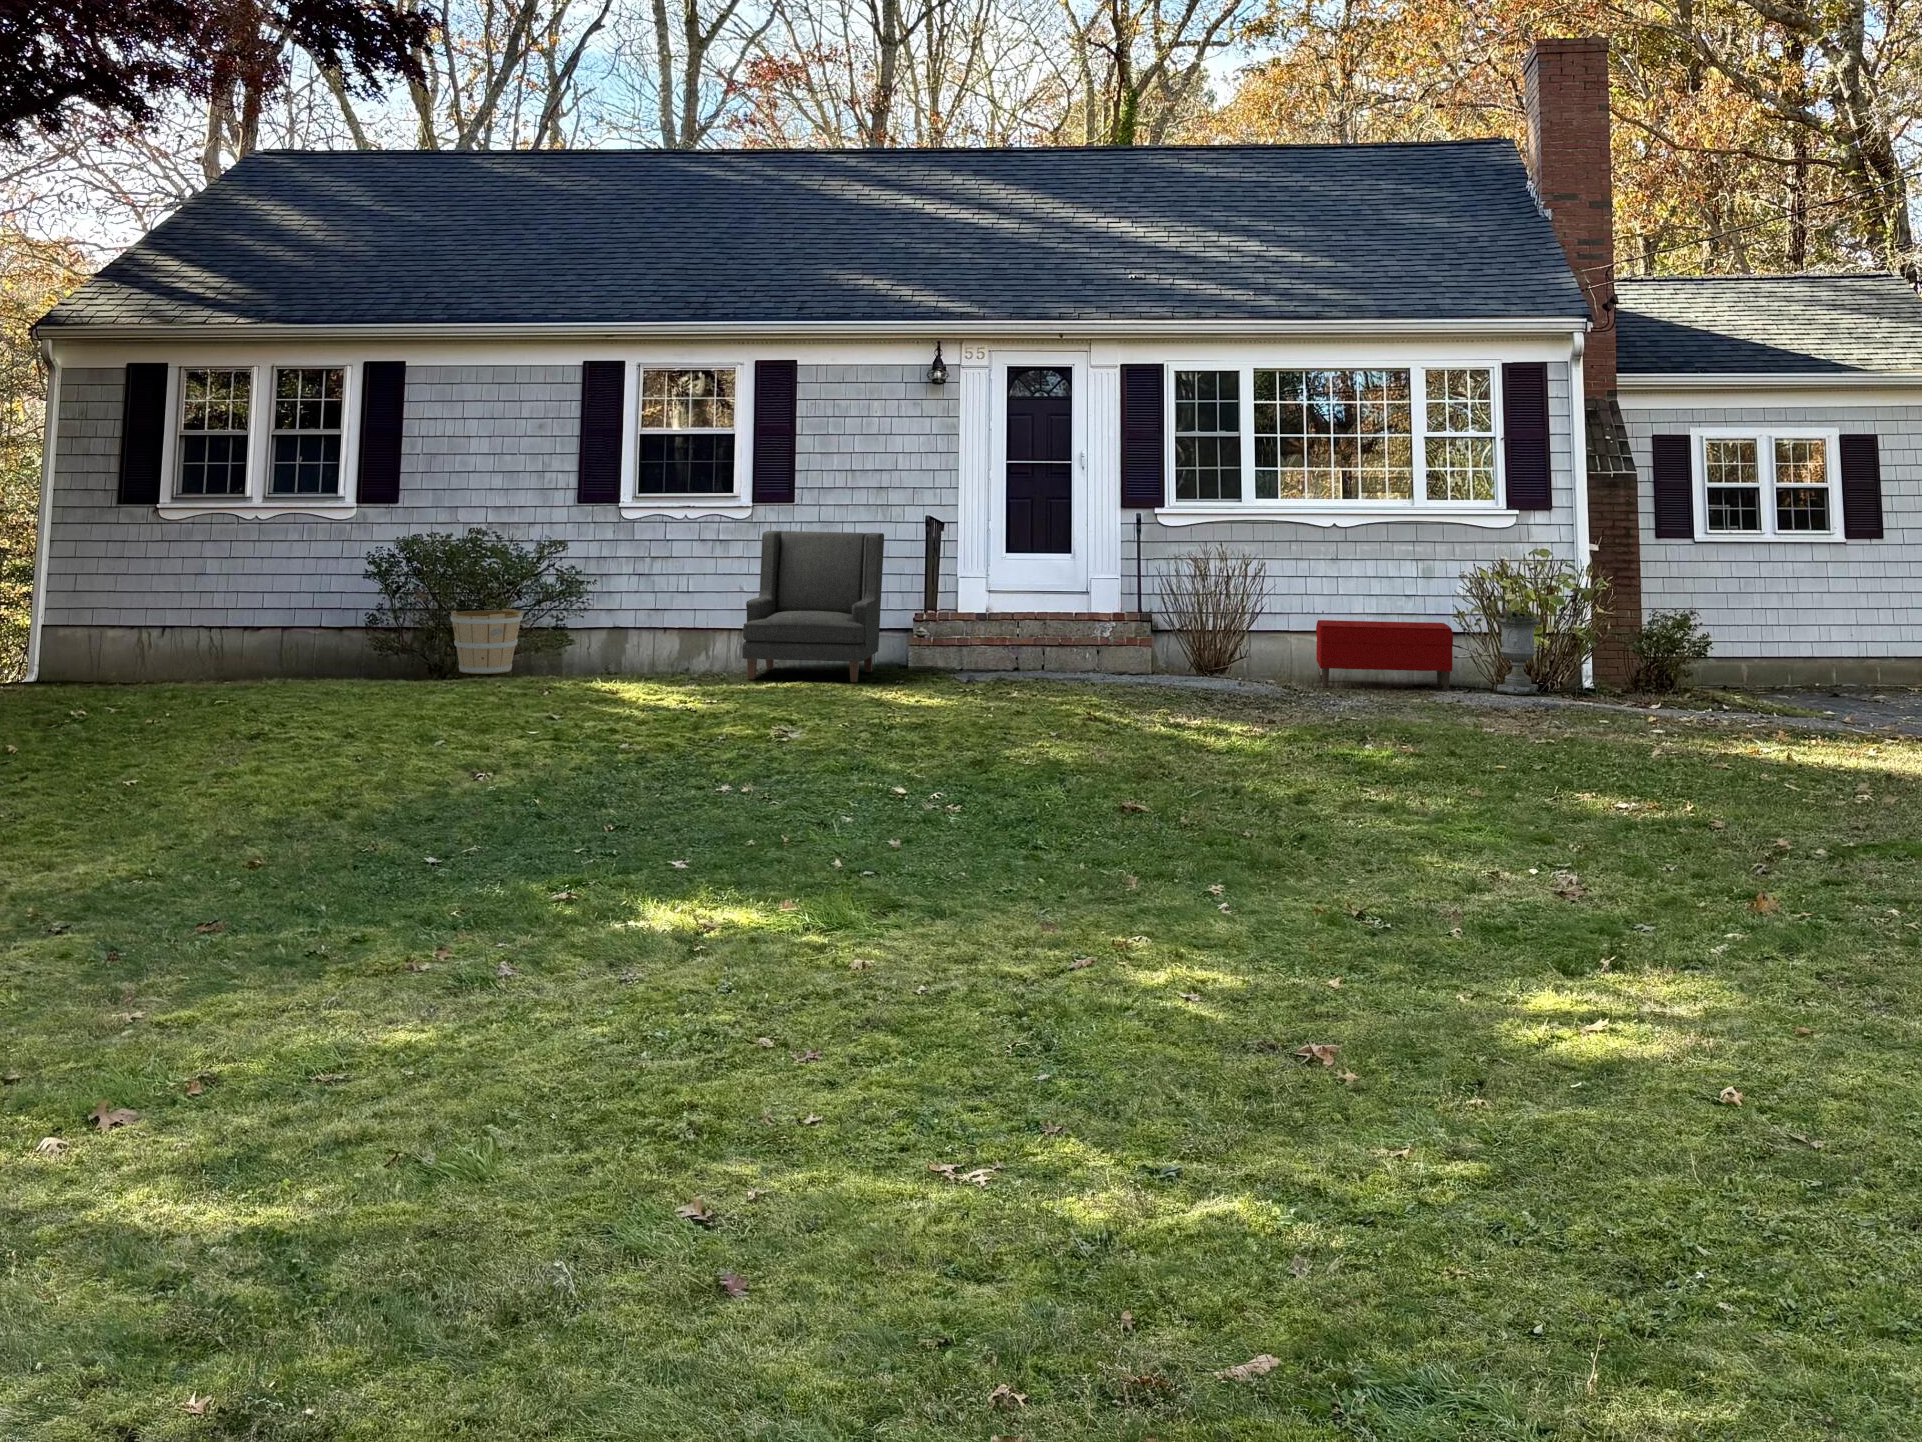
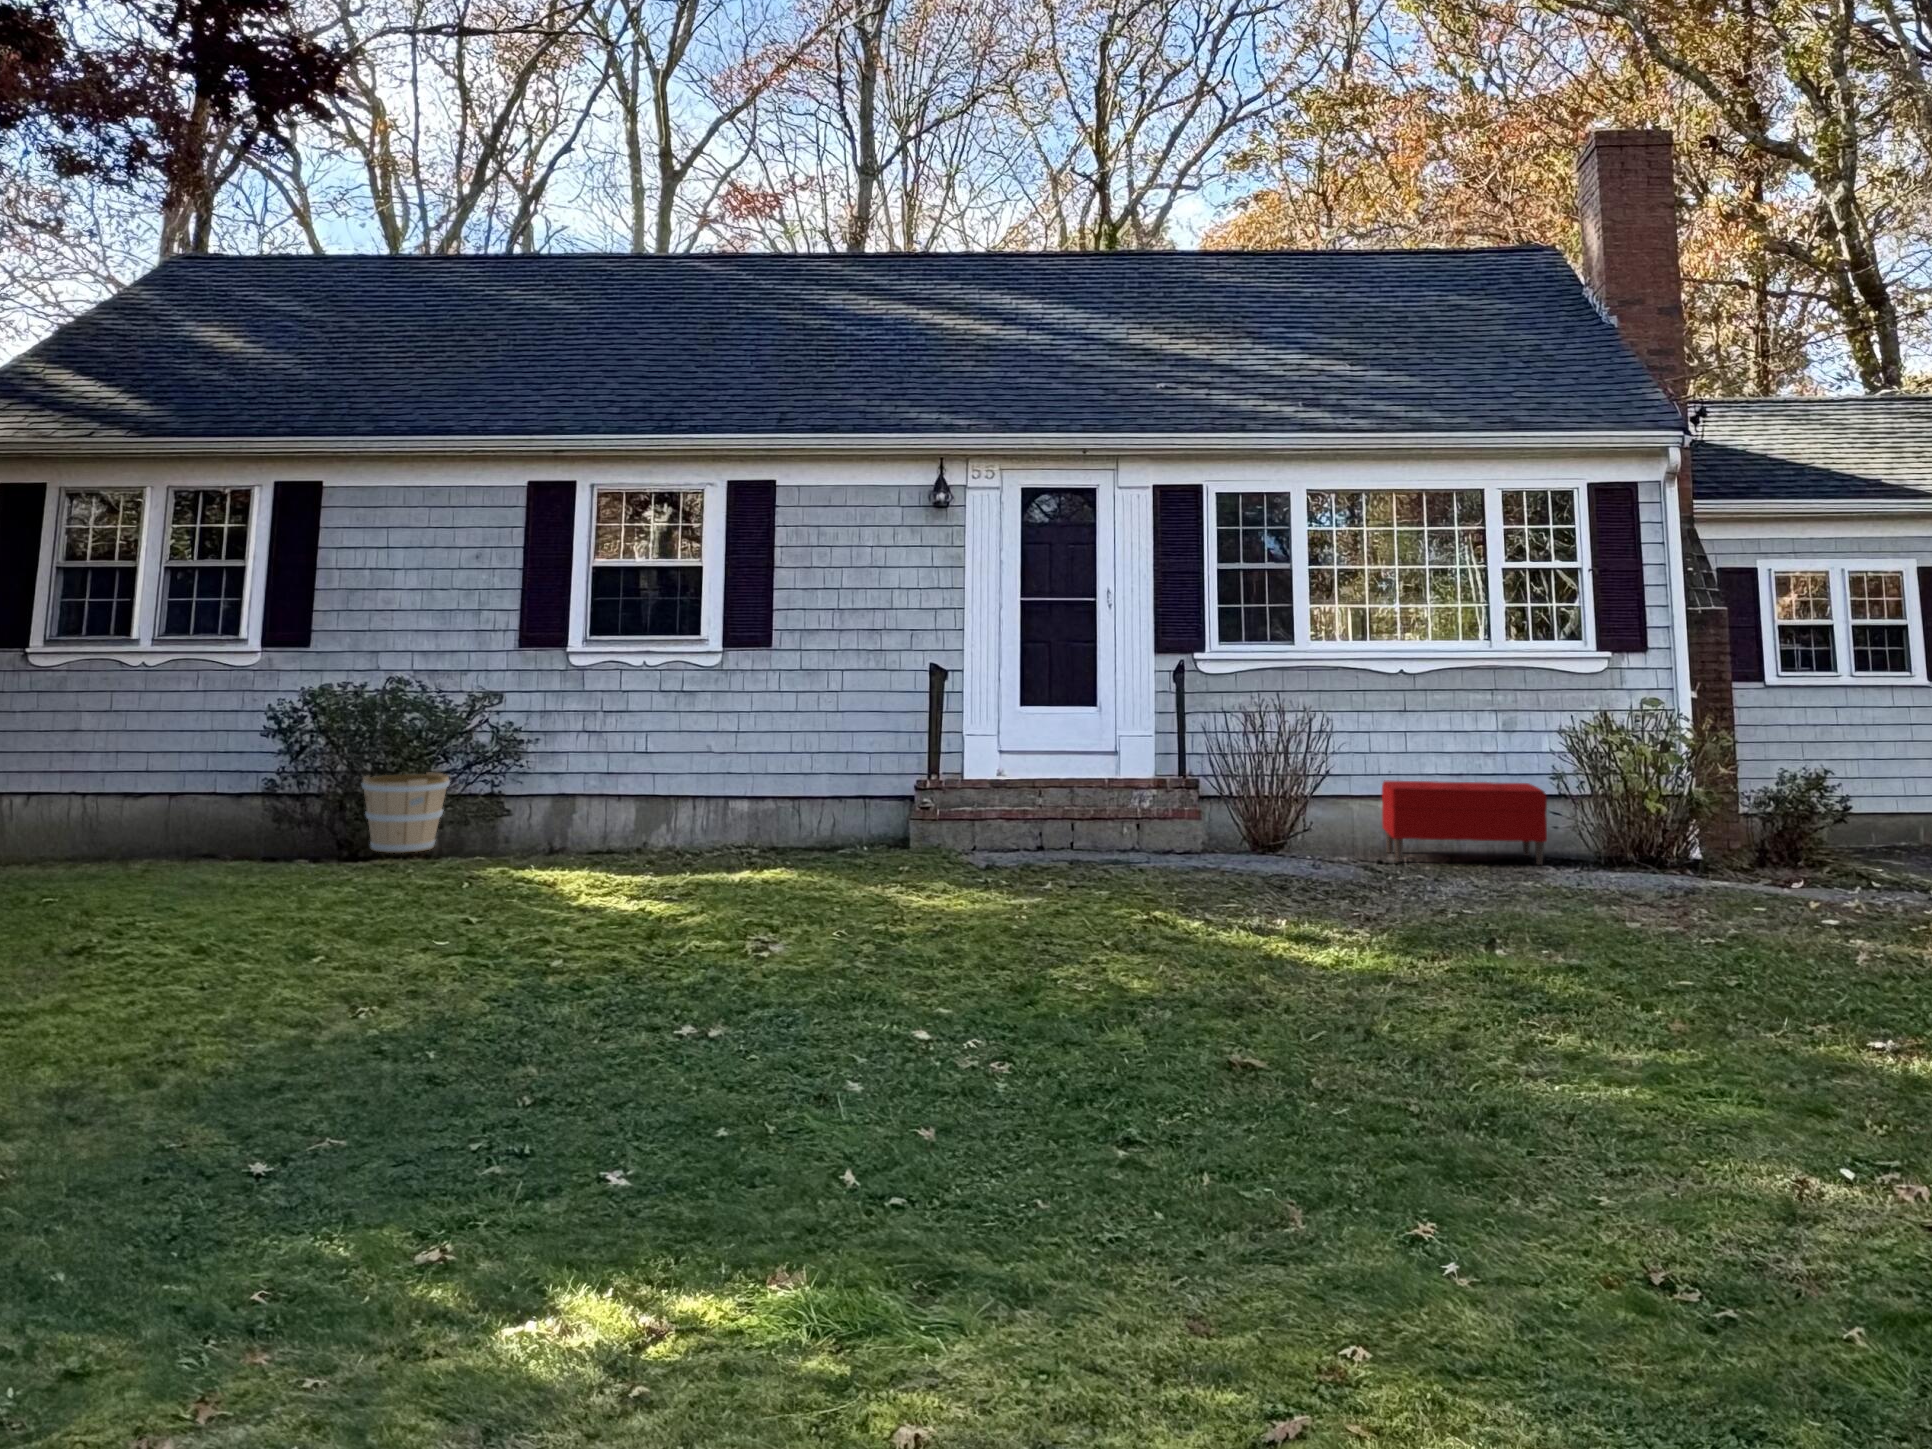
chair: present [742,531,884,682] -> none [712,677,879,860]
planter: present [1496,608,1540,695] -> none [1595,766,1649,870]

